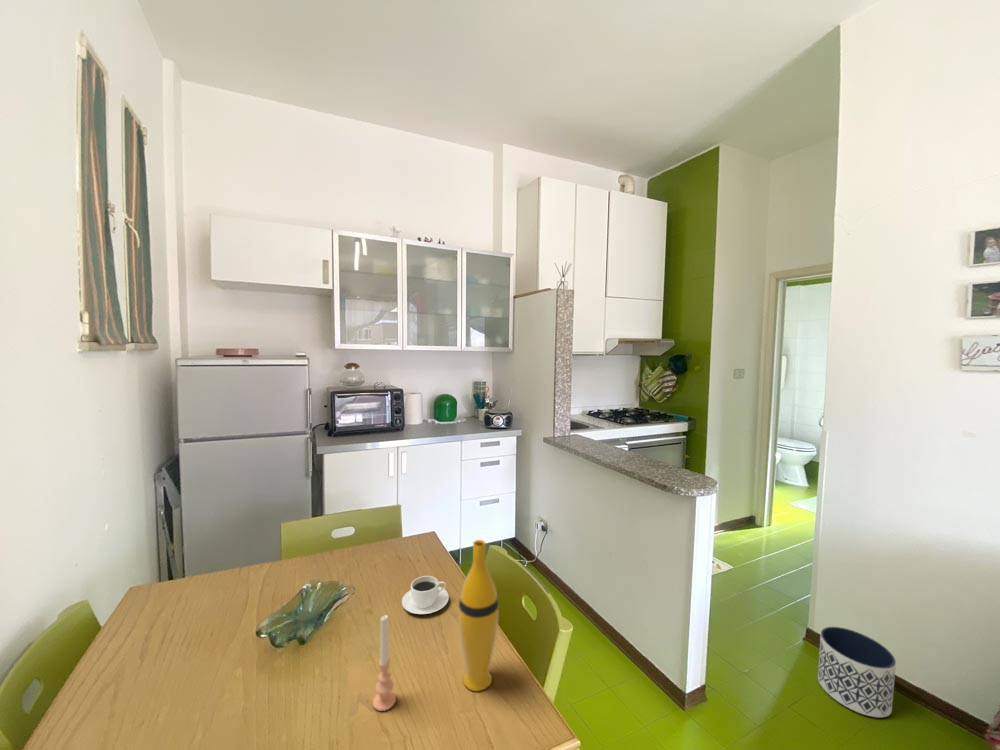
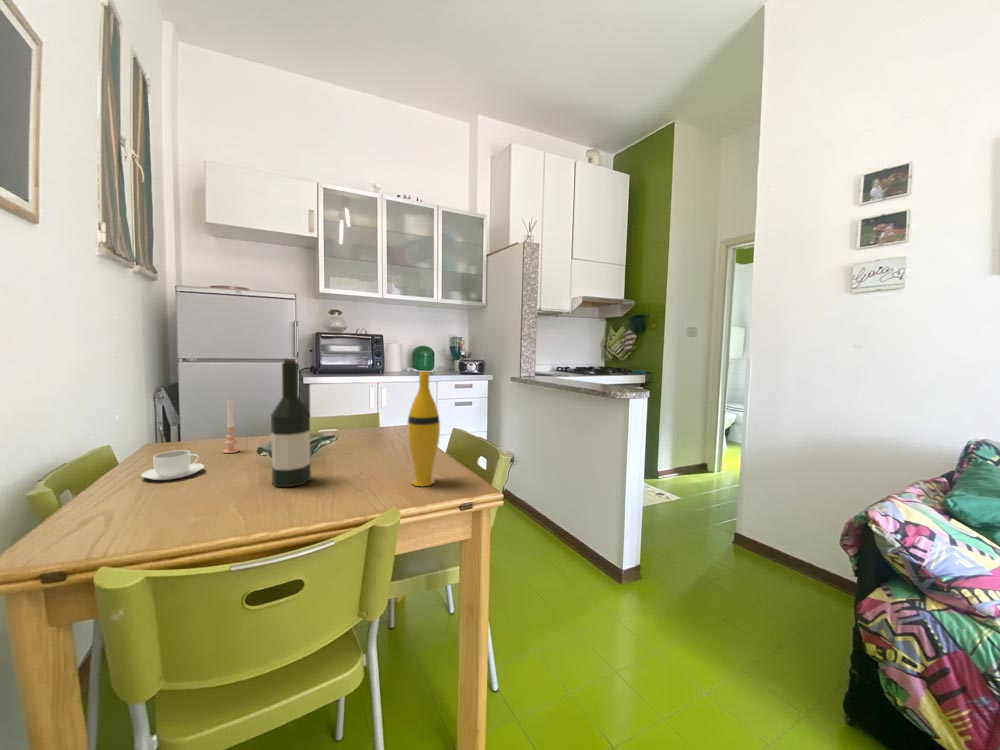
wine bottle: none [289,530,337,700] -> present [271,359,311,487]
coffee cup: present [402,576,449,614] -> present [141,450,204,480]
candle: present [373,615,396,711] -> present [223,399,239,453]
planter: present [818,627,896,717] -> none [736,523,796,588]

